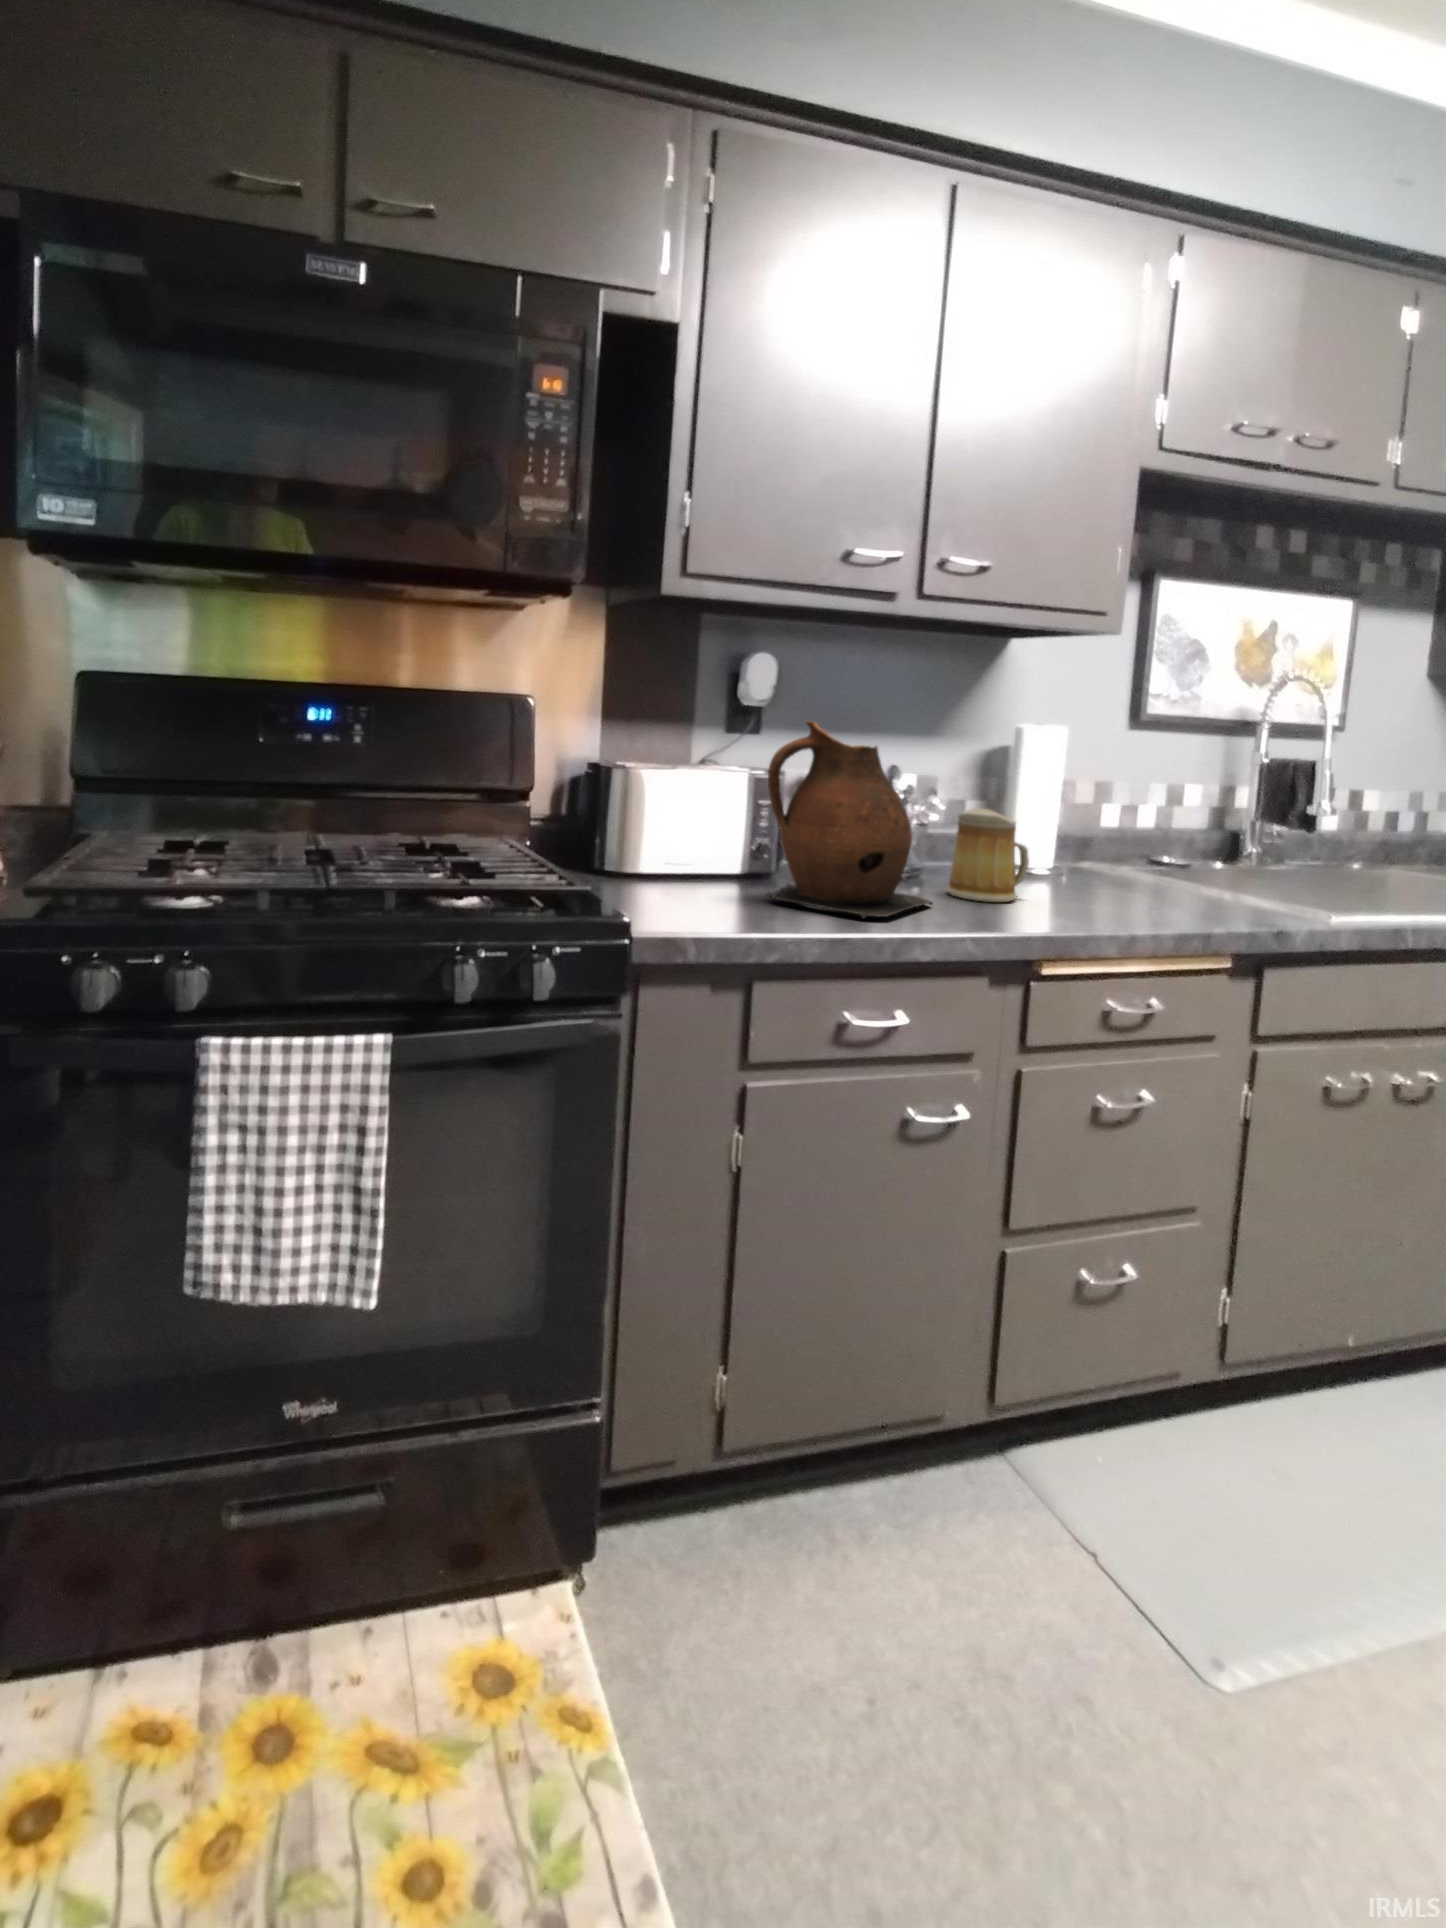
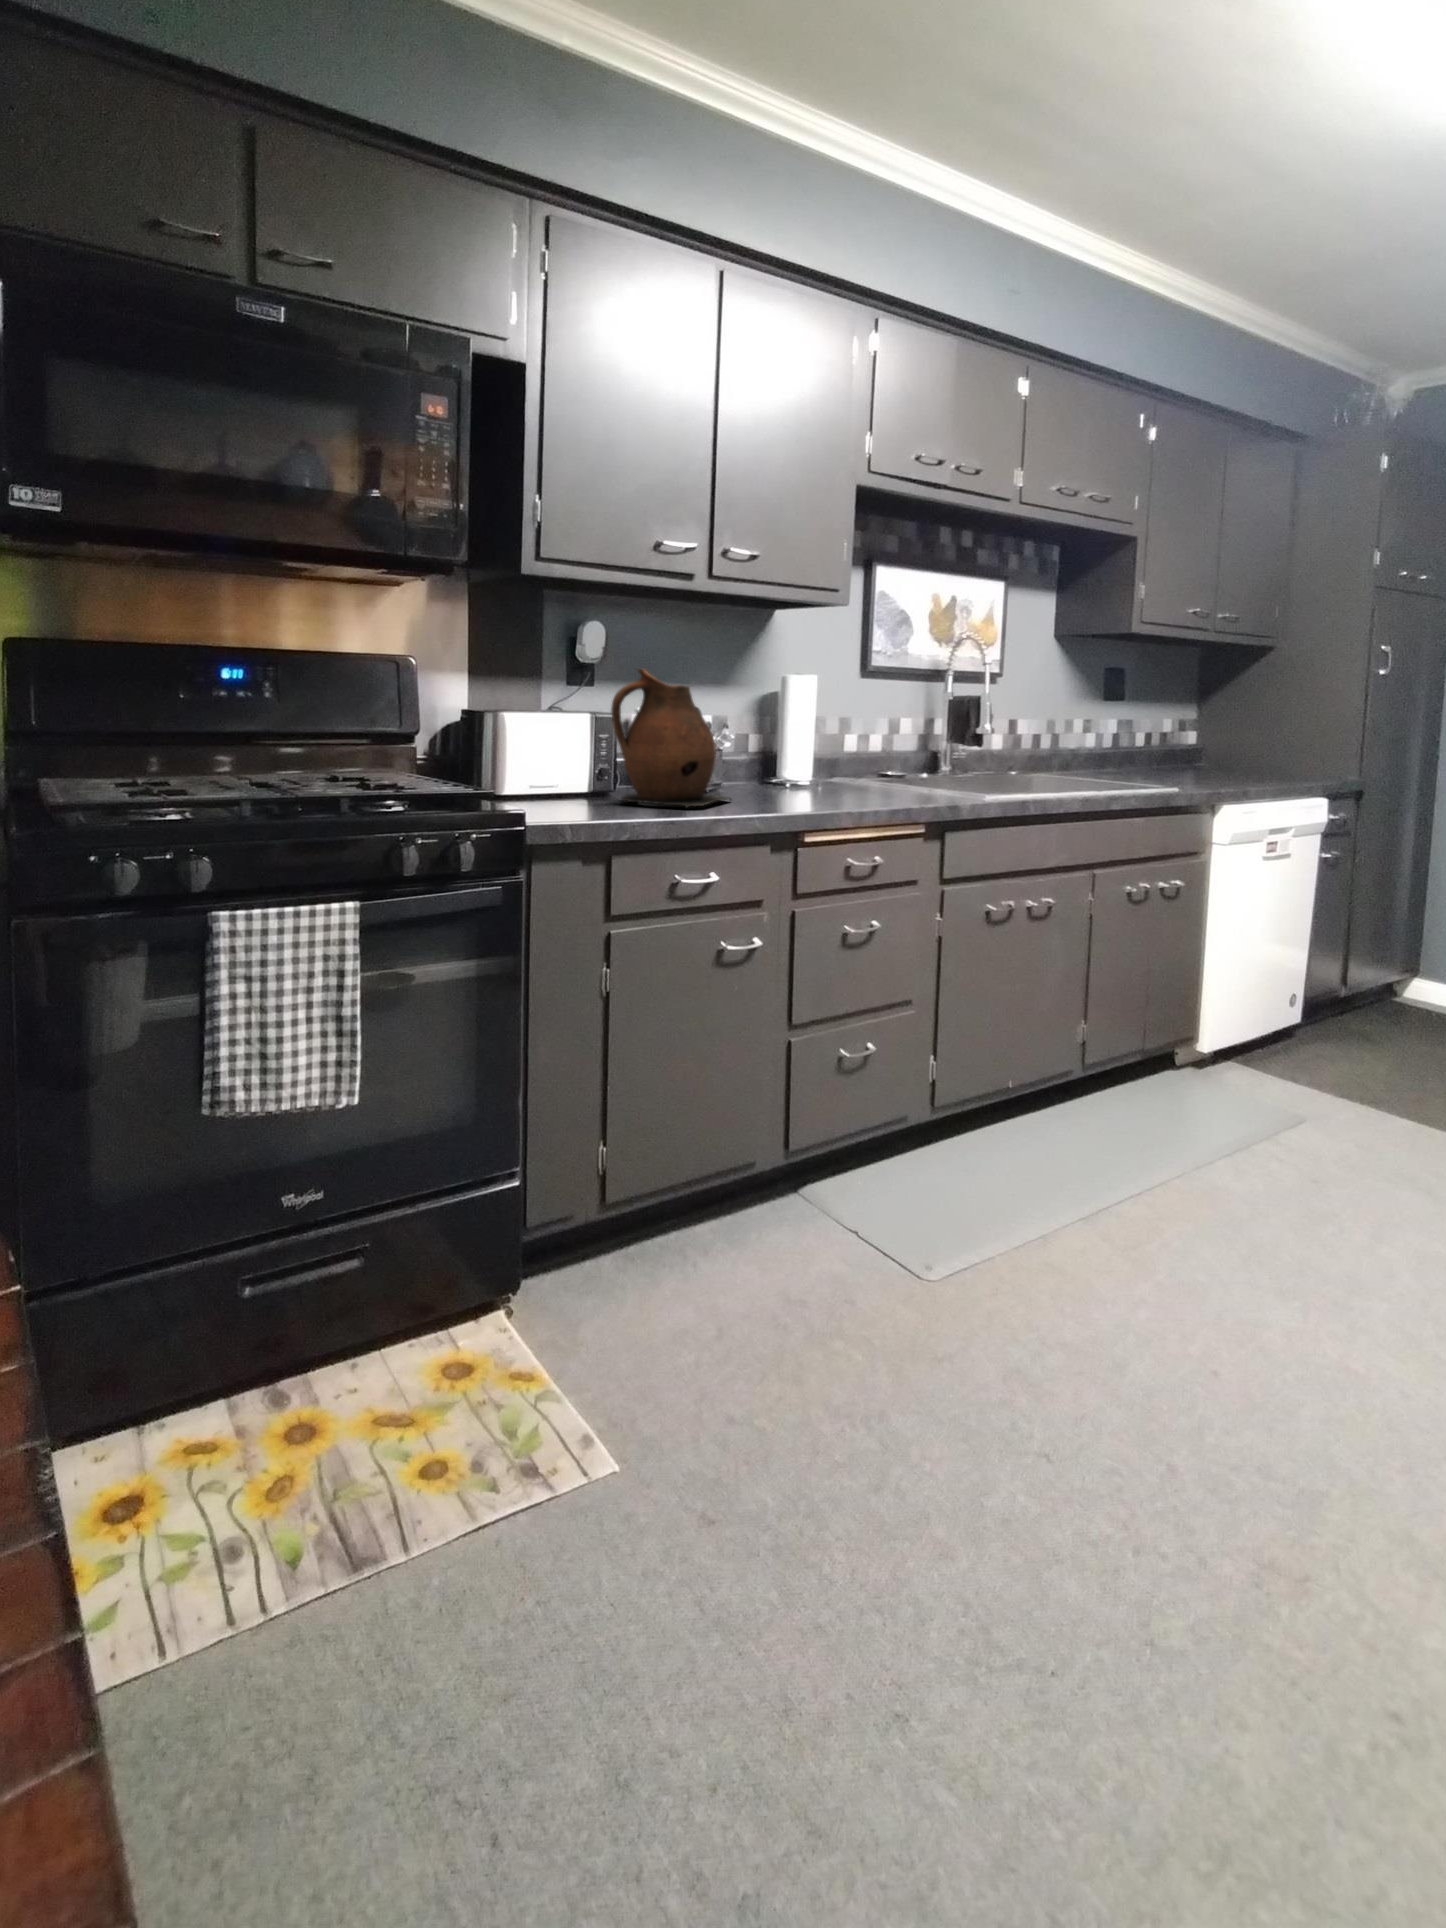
mug: present [947,808,1029,902] -> none [740,731,795,798]

